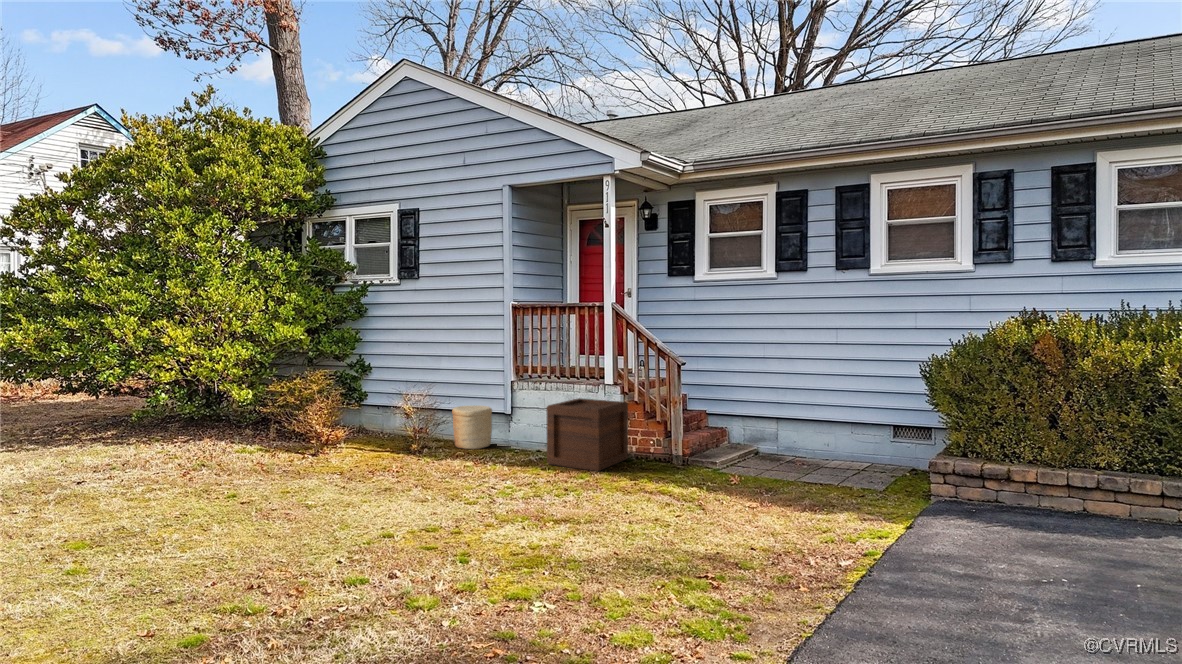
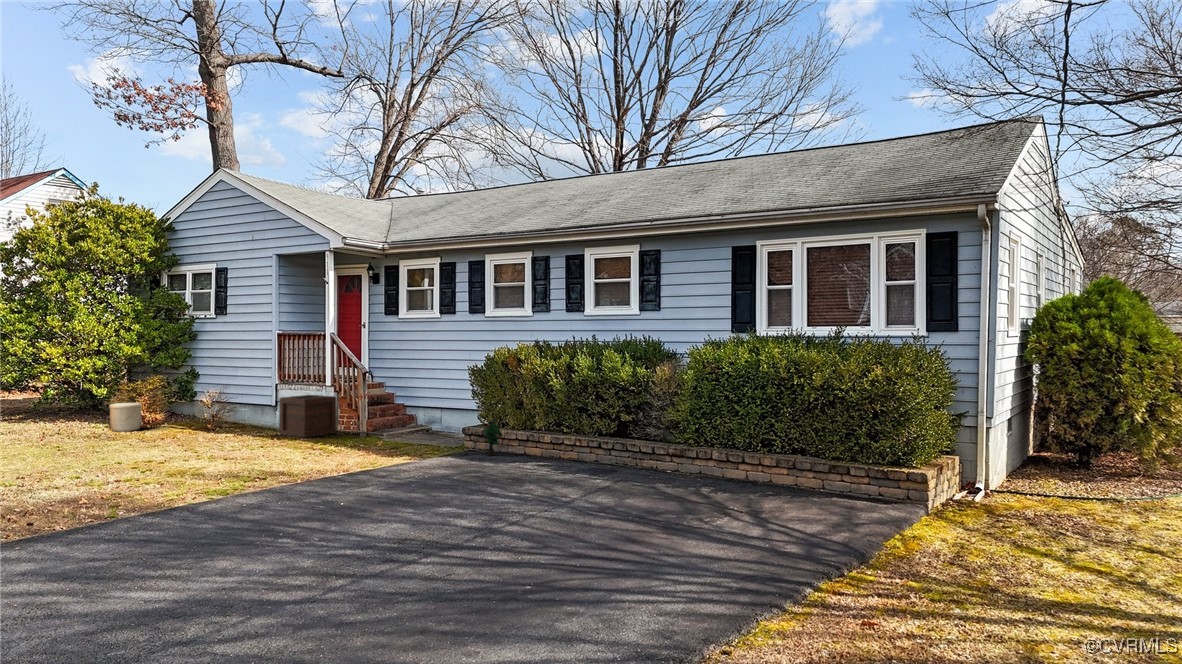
woven basket: present [452,405,492,449] -> present [109,403,142,431]
decorative plant: none [1003,454,1052,524] -> present [483,418,503,456]

